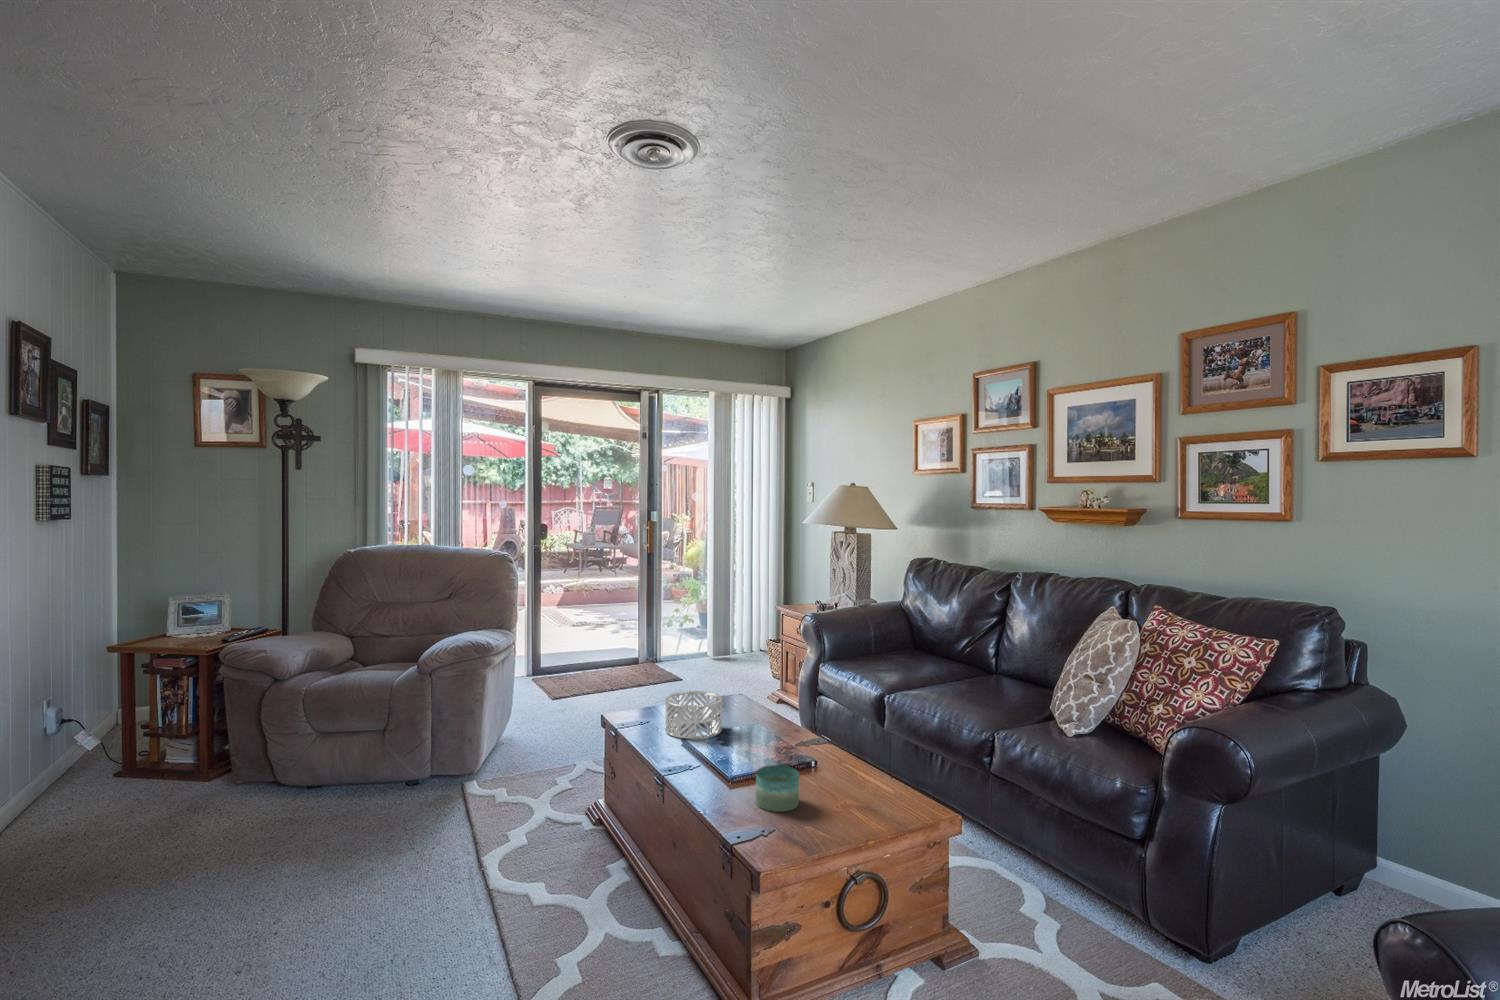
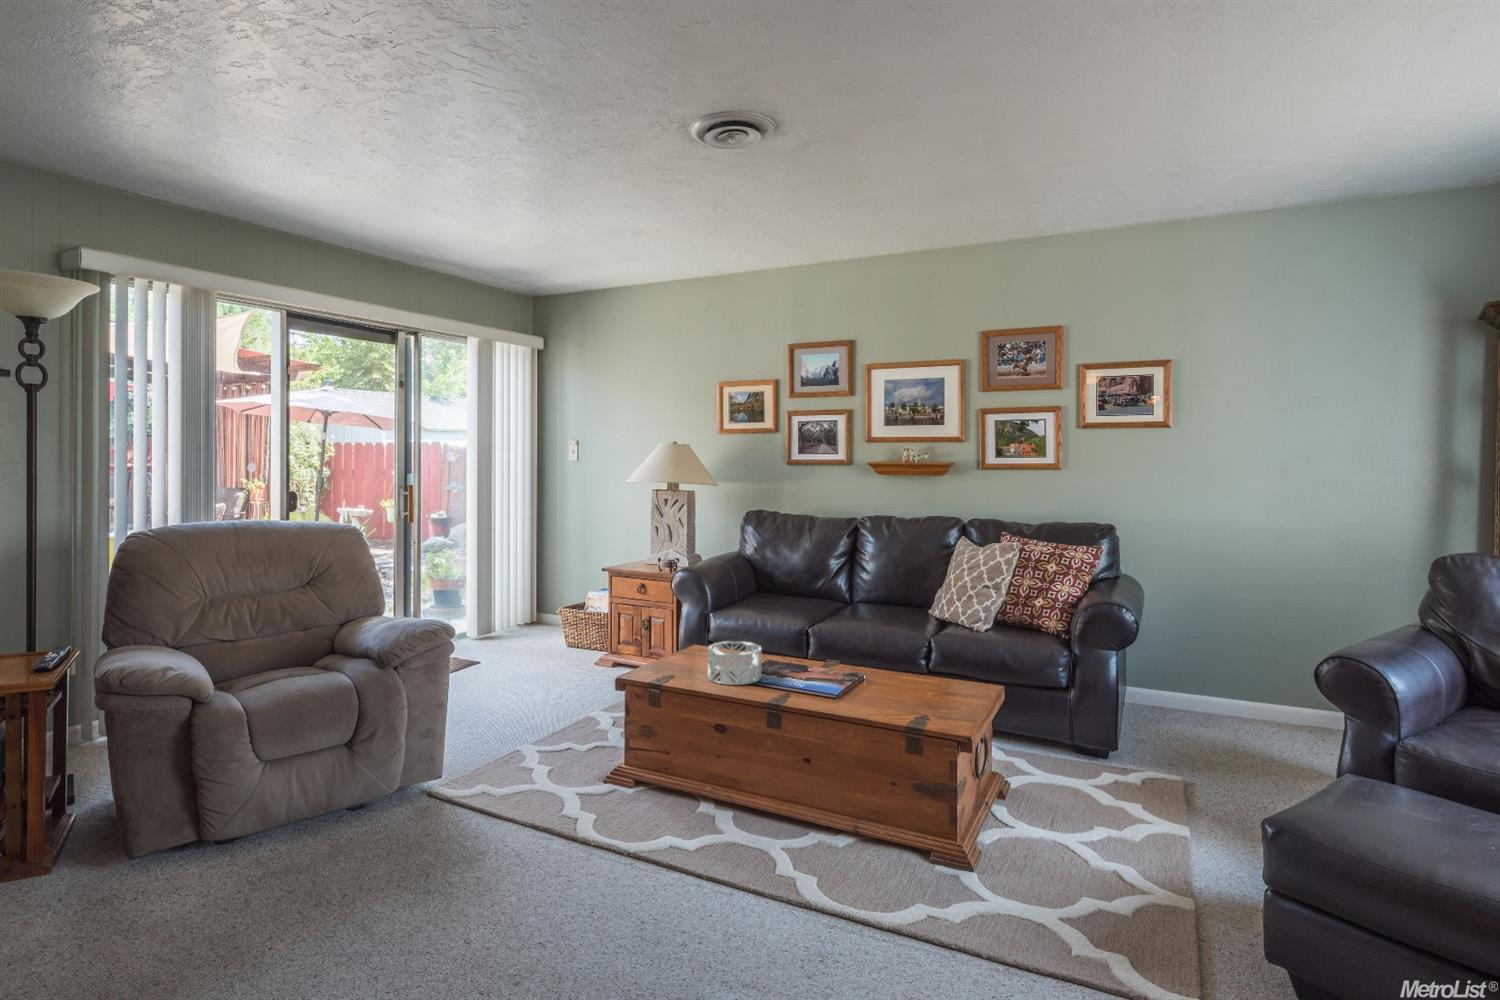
candle: present [756,765,799,812] -> none [892,678,929,713]

